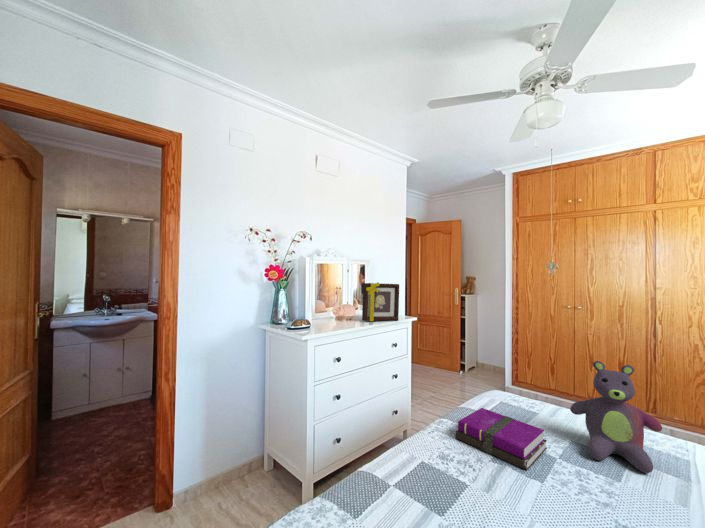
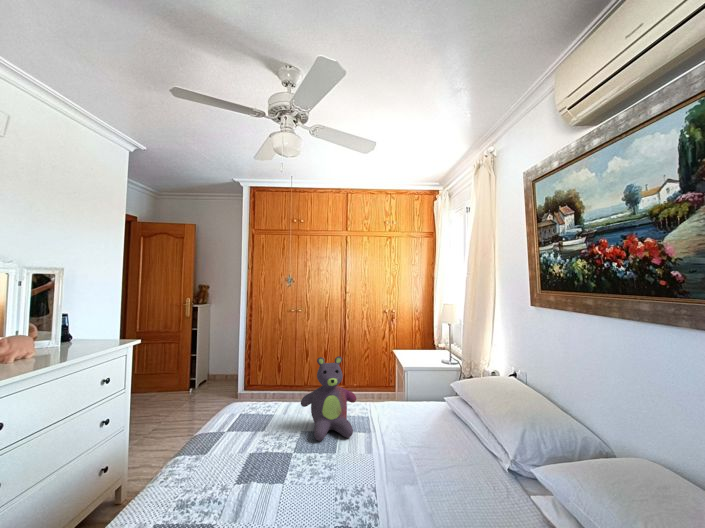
picture frame: present [362,282,399,321] -> none [46,298,116,355]
notebook: present [455,408,547,470] -> none [196,429,284,477]

